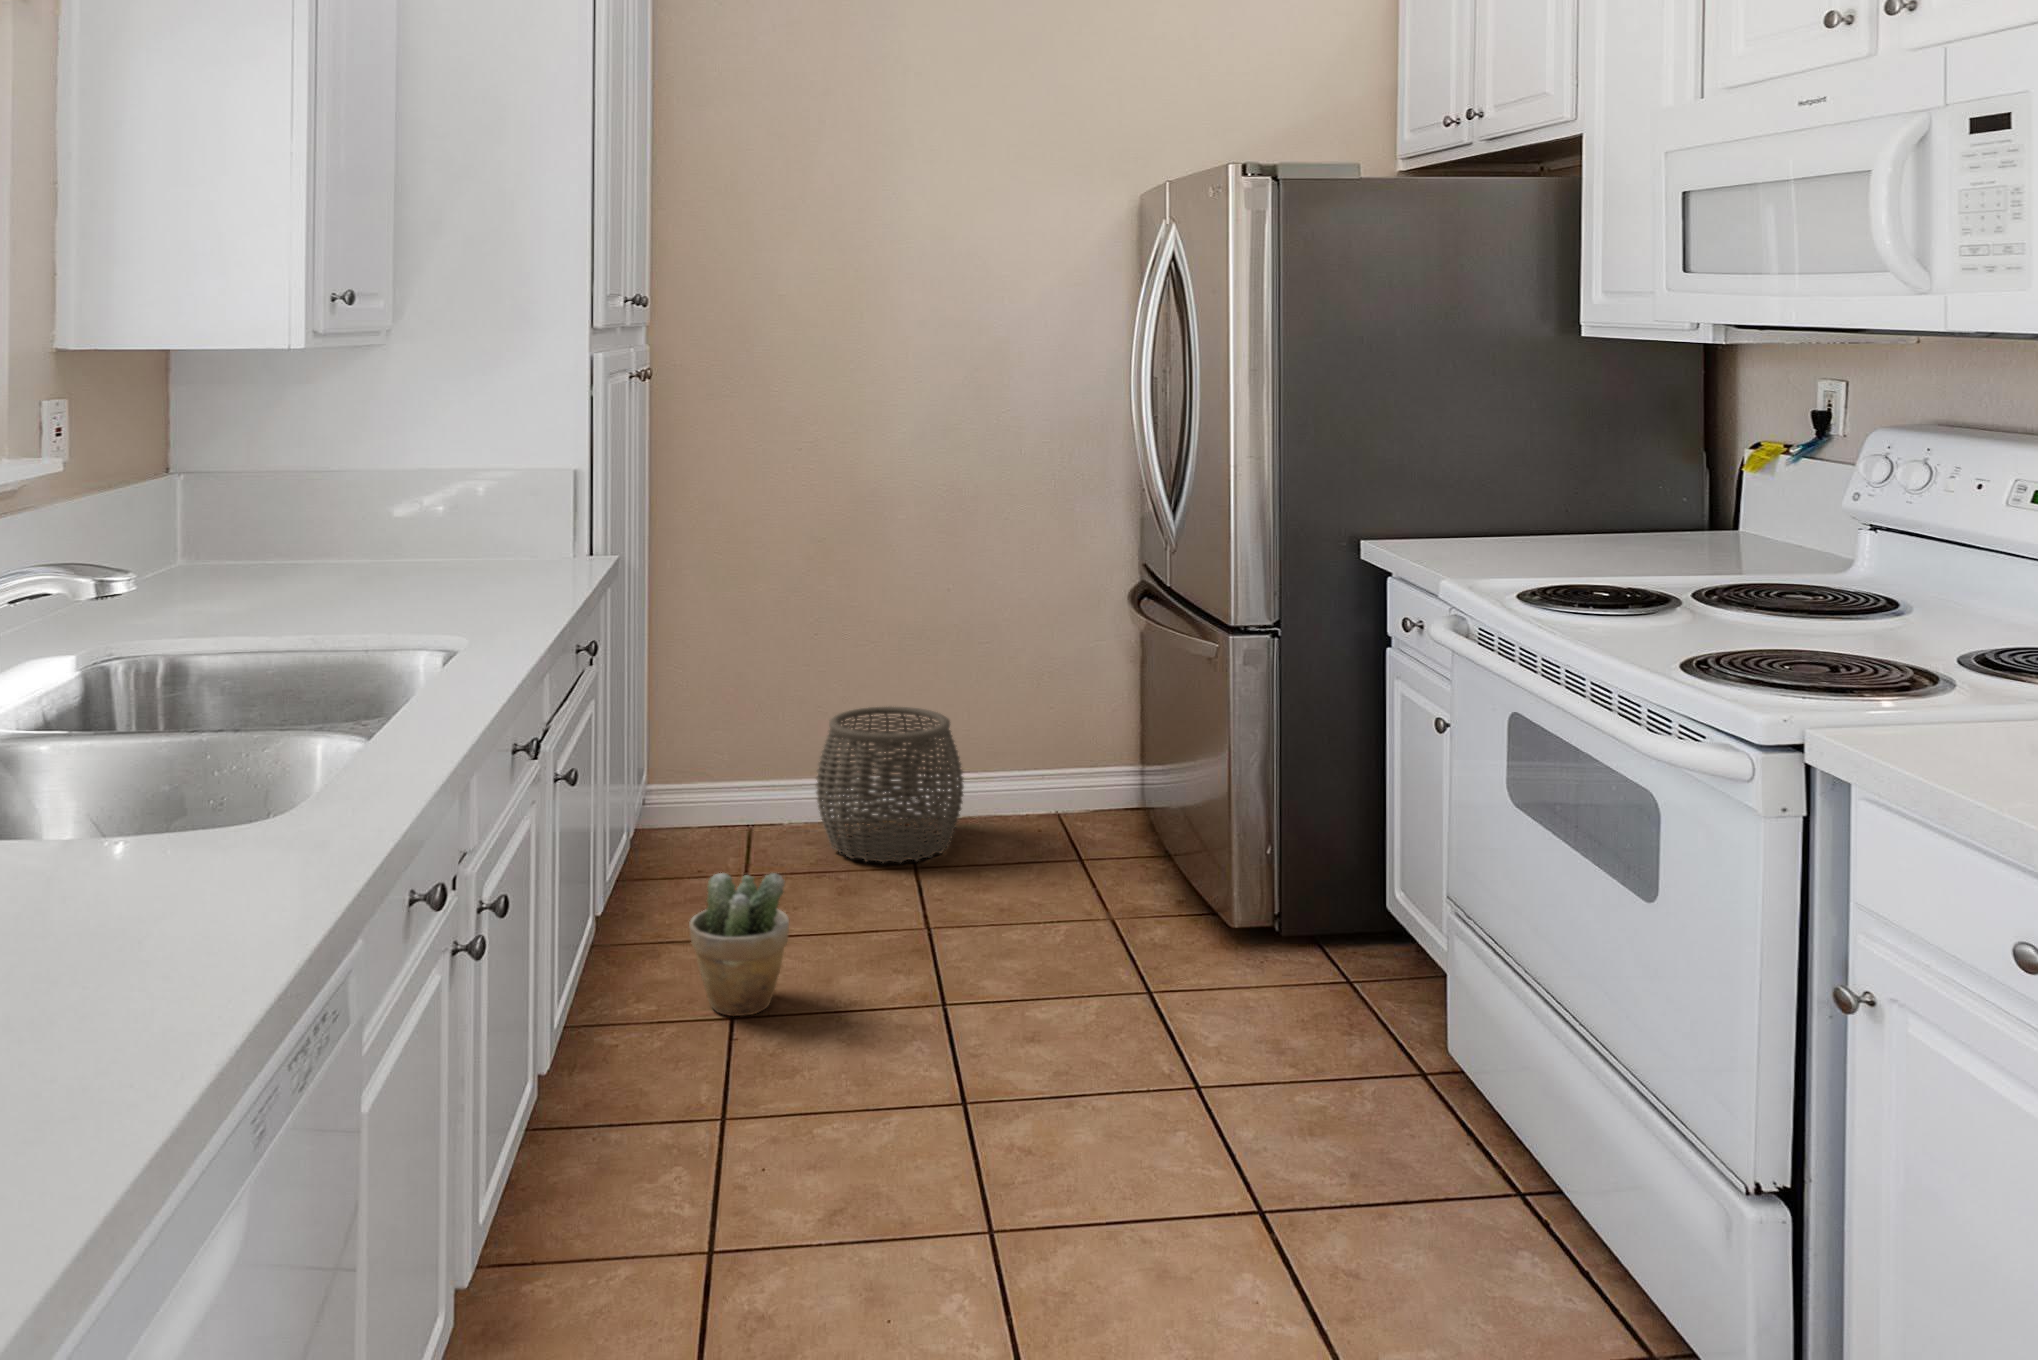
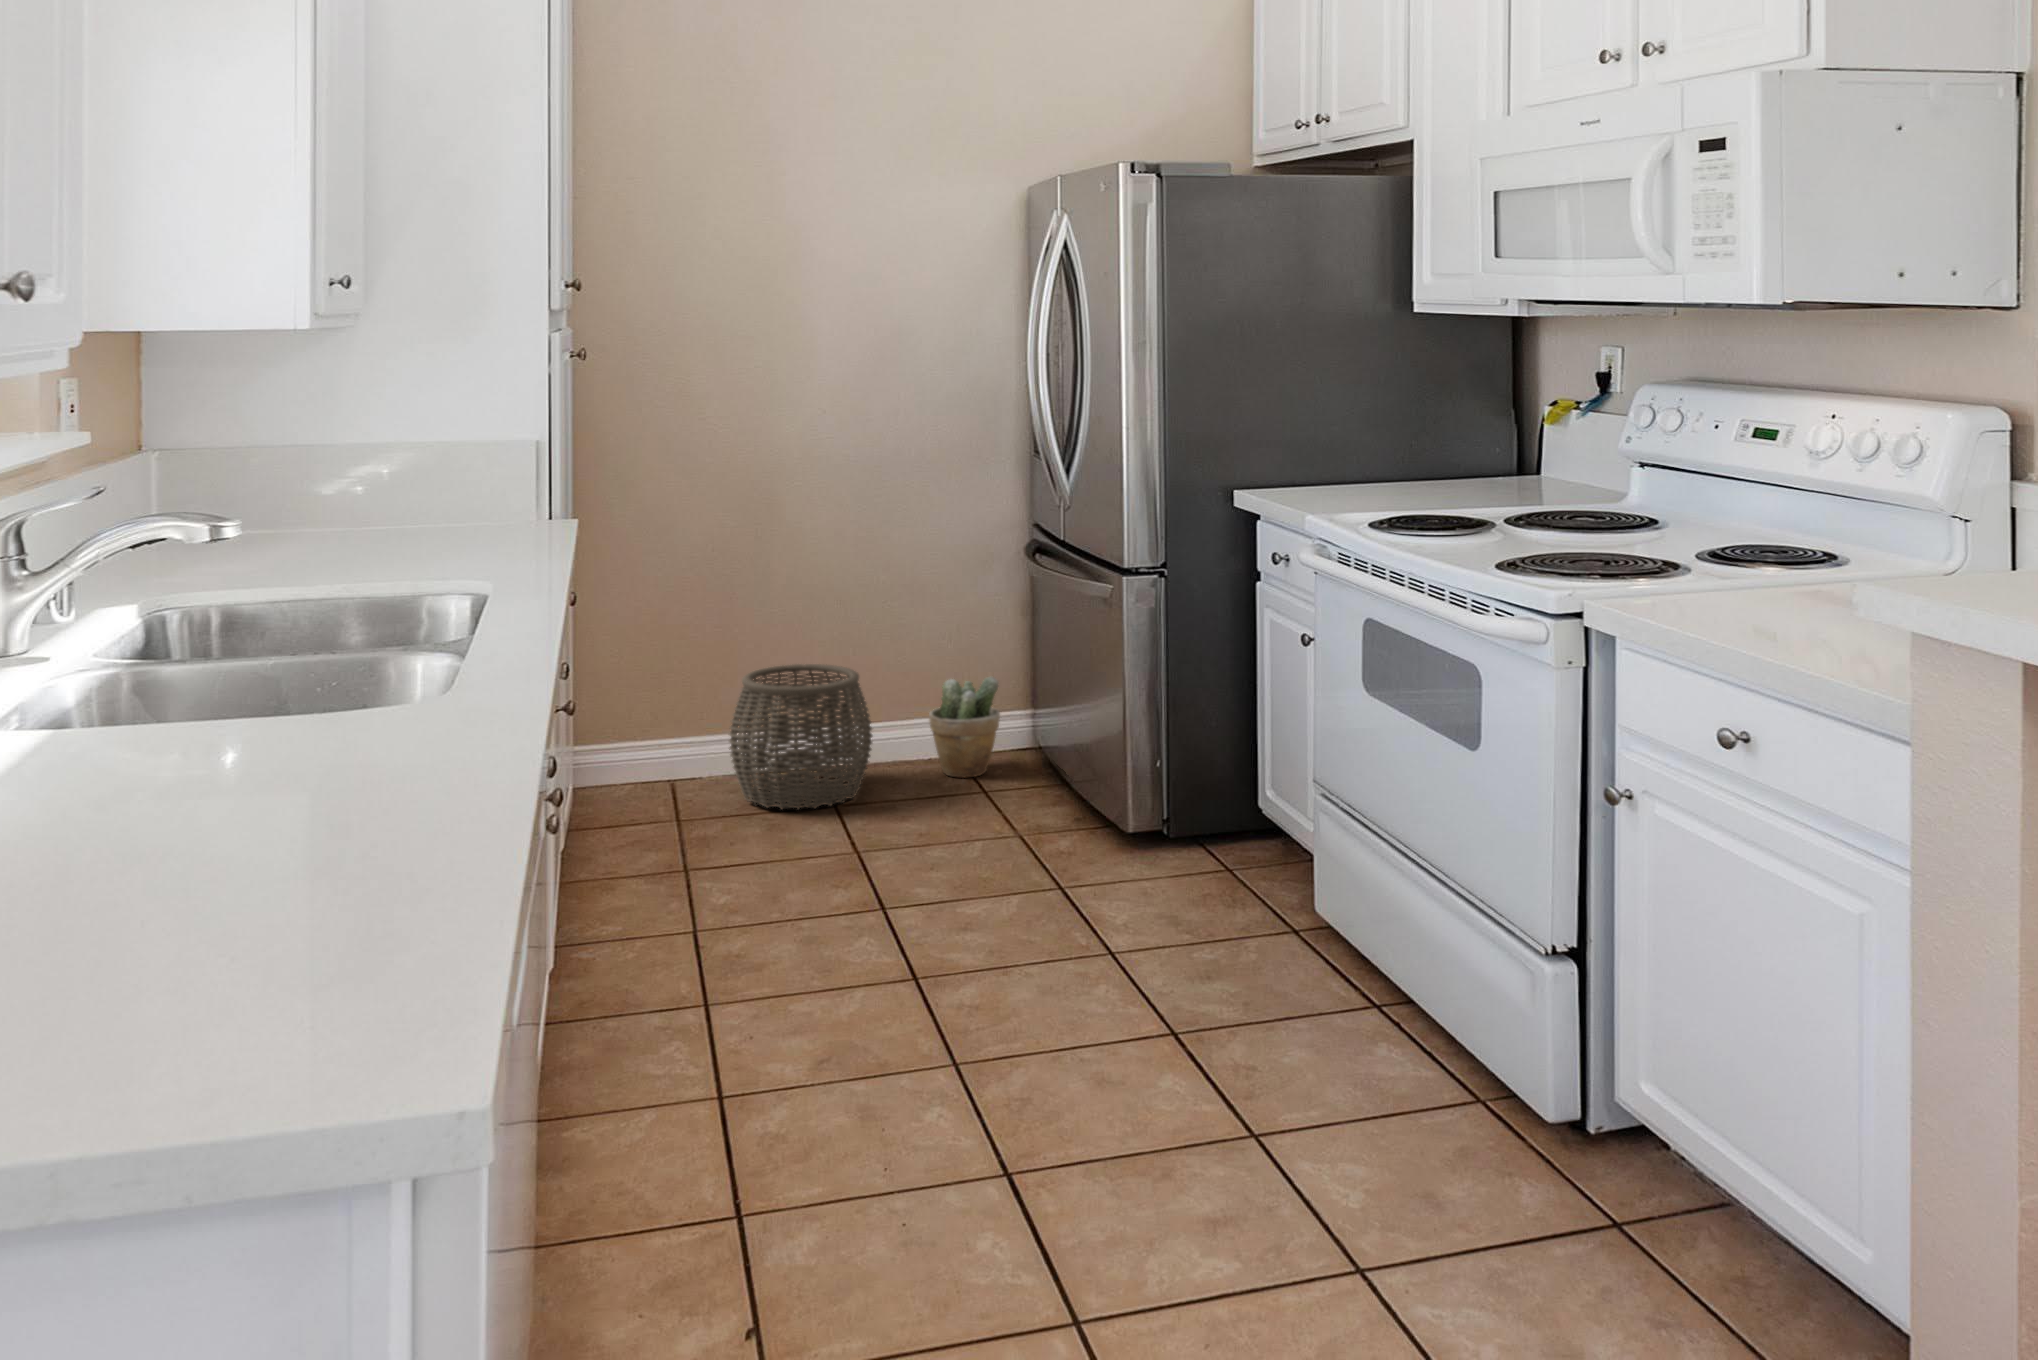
potted plant: present [689,873,789,1016] -> present [929,677,1000,778]

